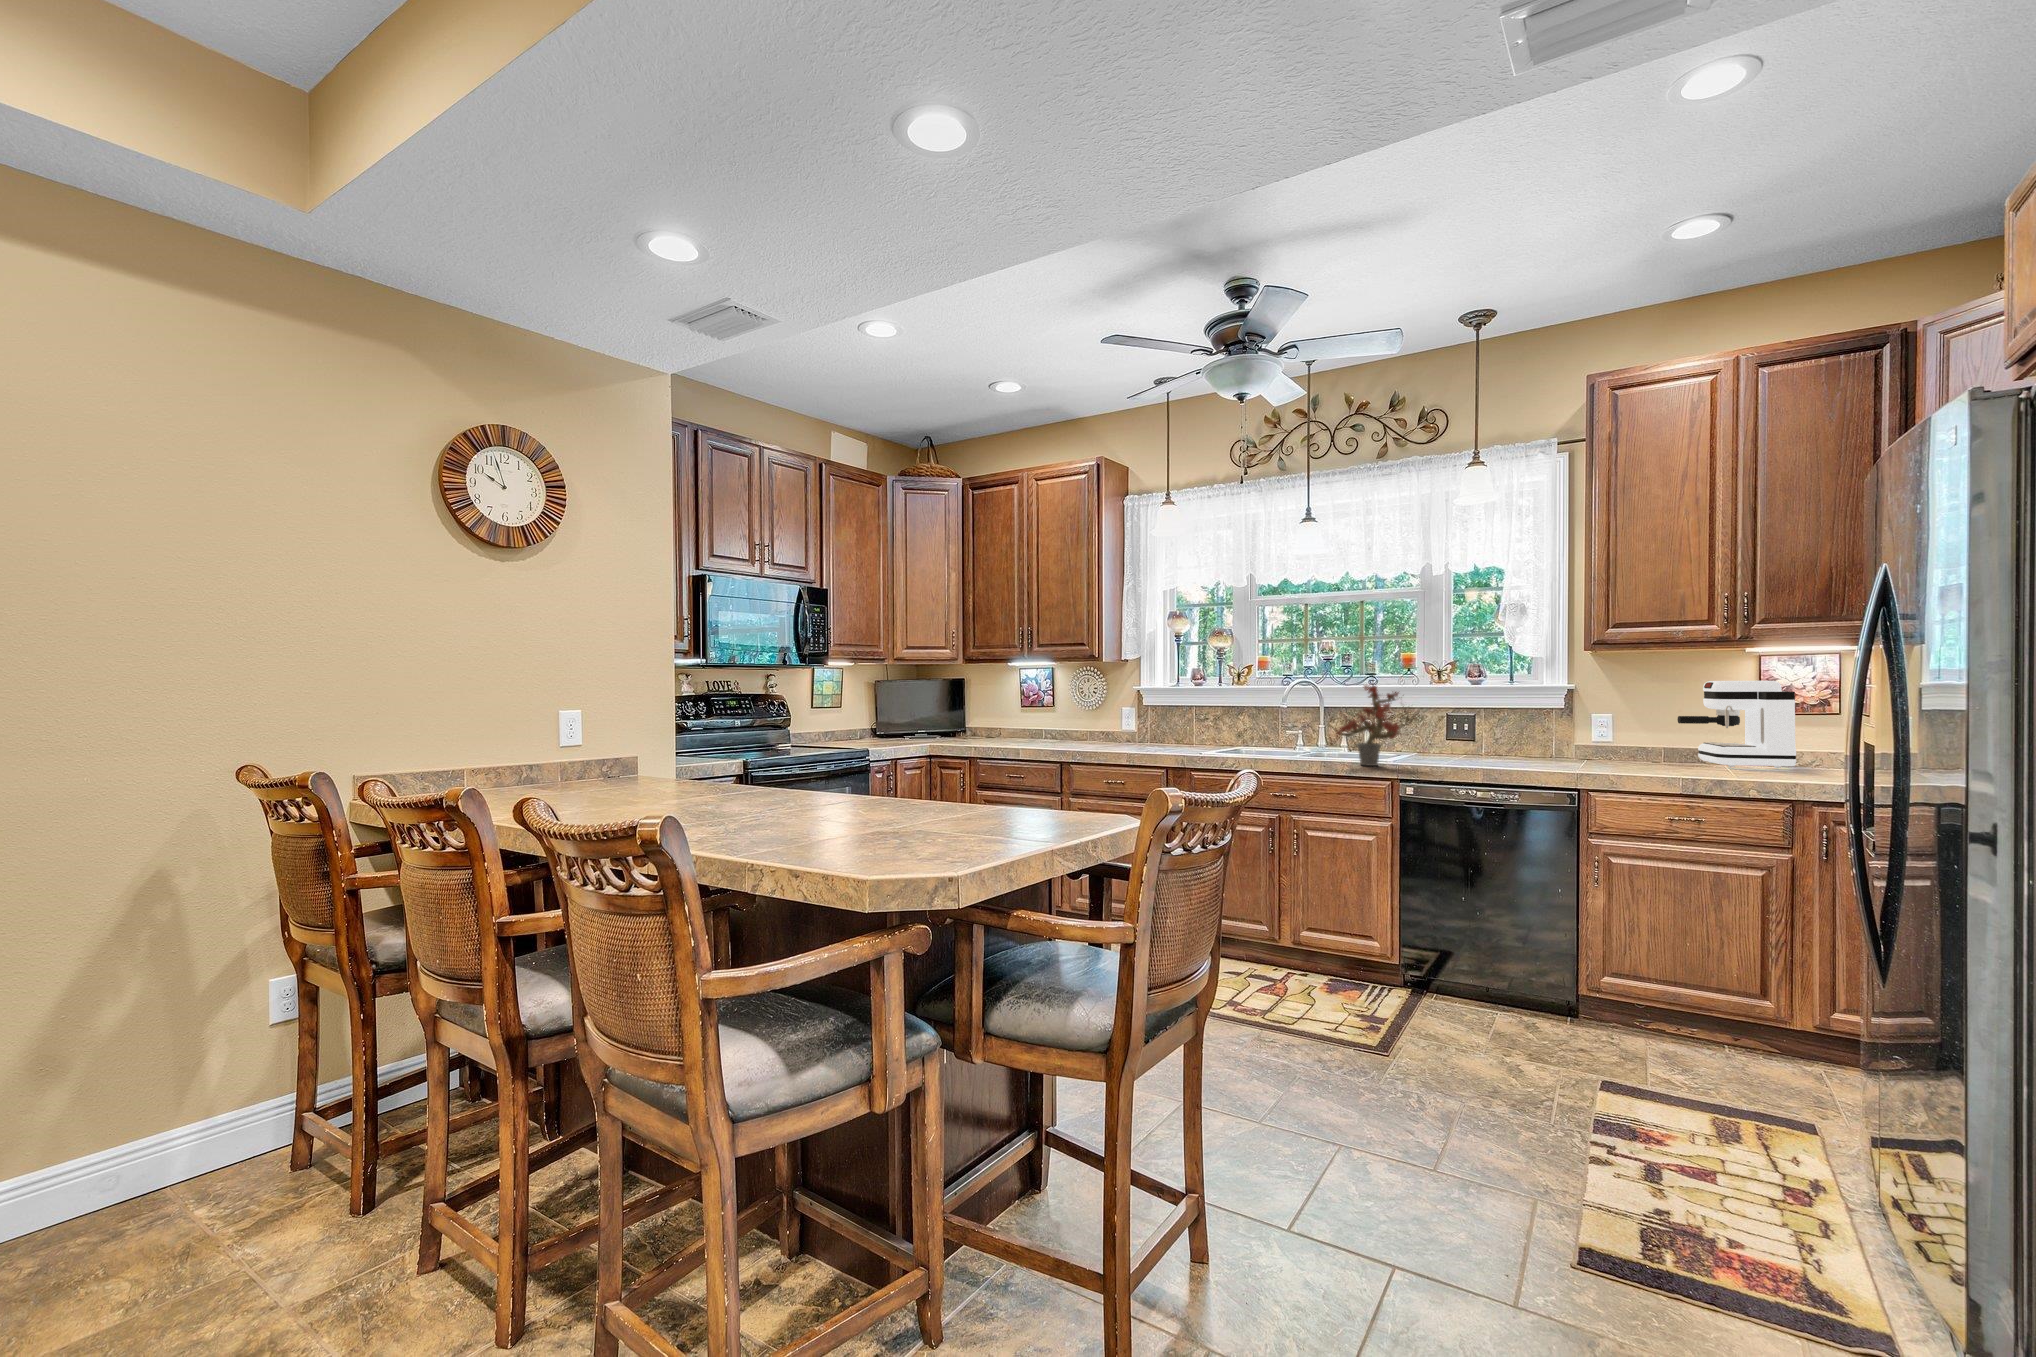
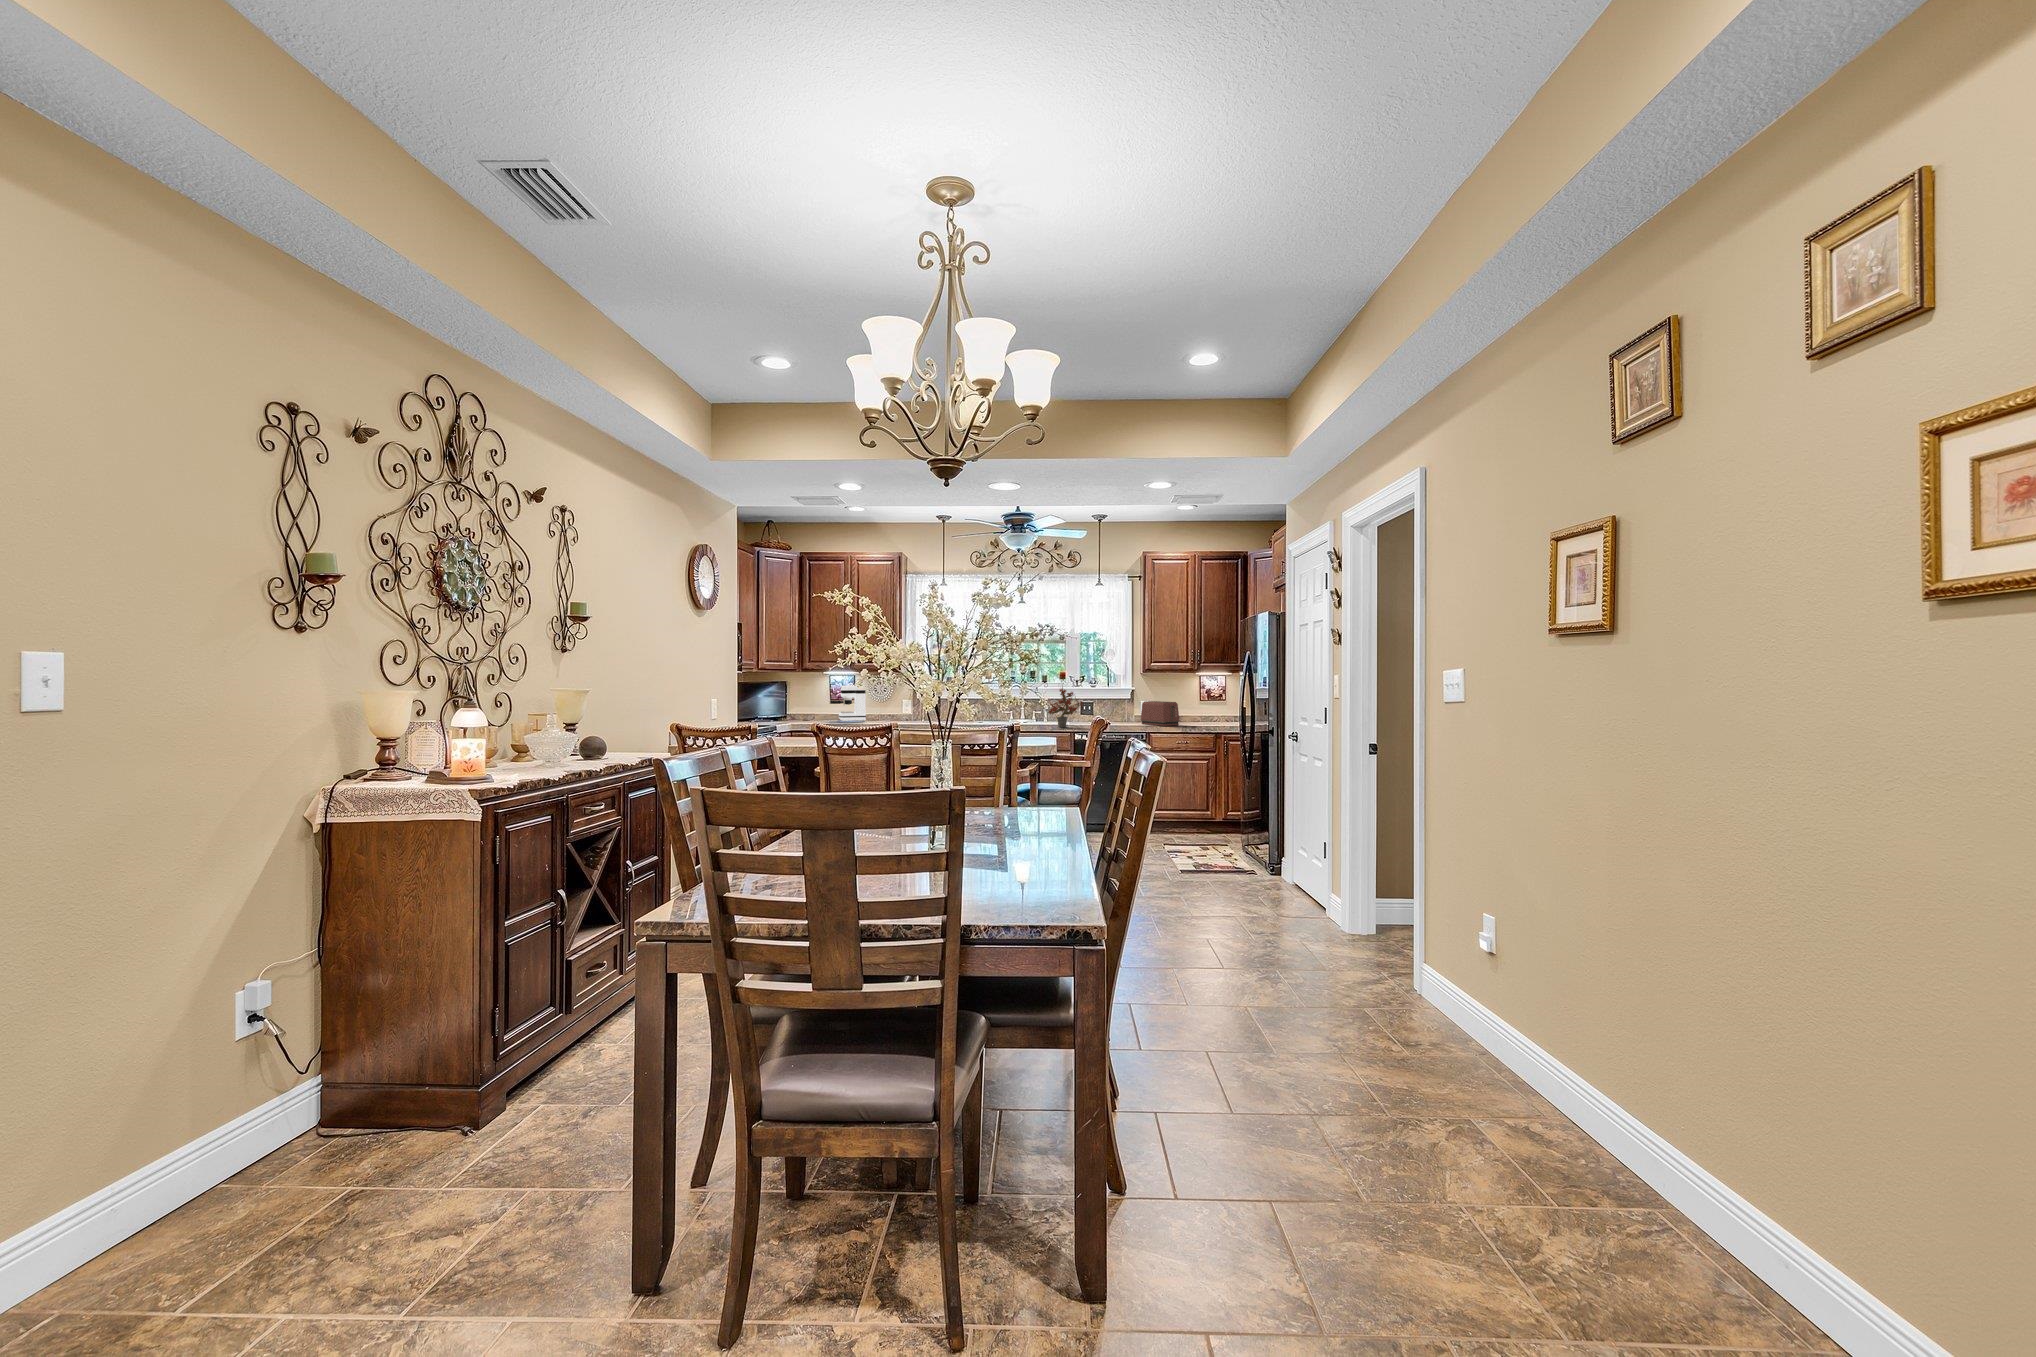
coffee maker: present [1677,681,1796,768] -> present [830,685,866,721]
toaster: none [1578,715,1681,774] -> present [1141,701,1179,726]

